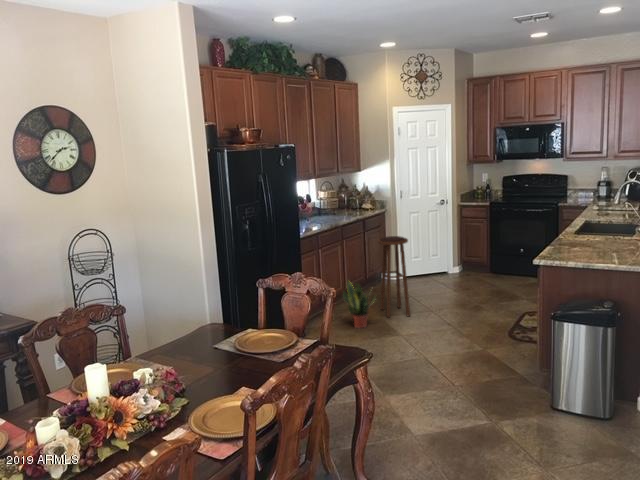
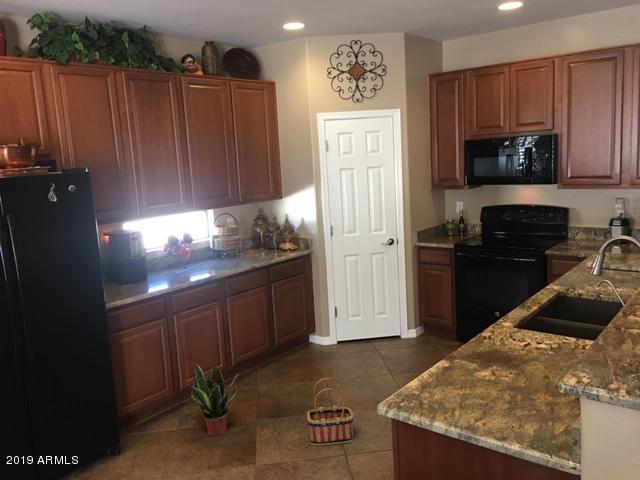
stool: present [378,236,410,318] -> none [253,297,300,417]
basket: none [425,285,458,329] -> present [307,378,354,446]

